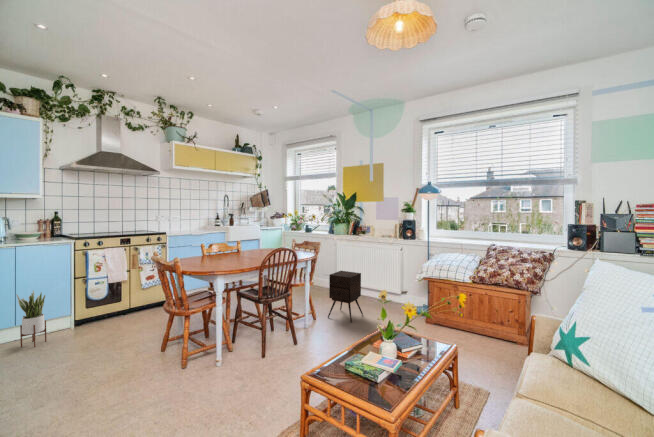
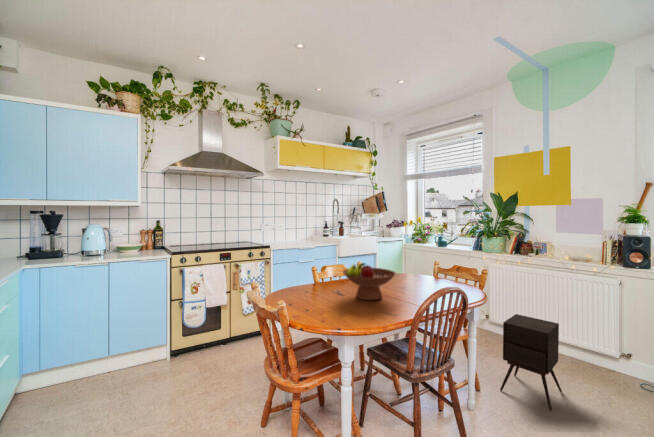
fruit bowl: none [219,237,255,260] -> present [343,263,396,300]
potted plant: present [16,291,46,347] -> none [107,317,139,387]

